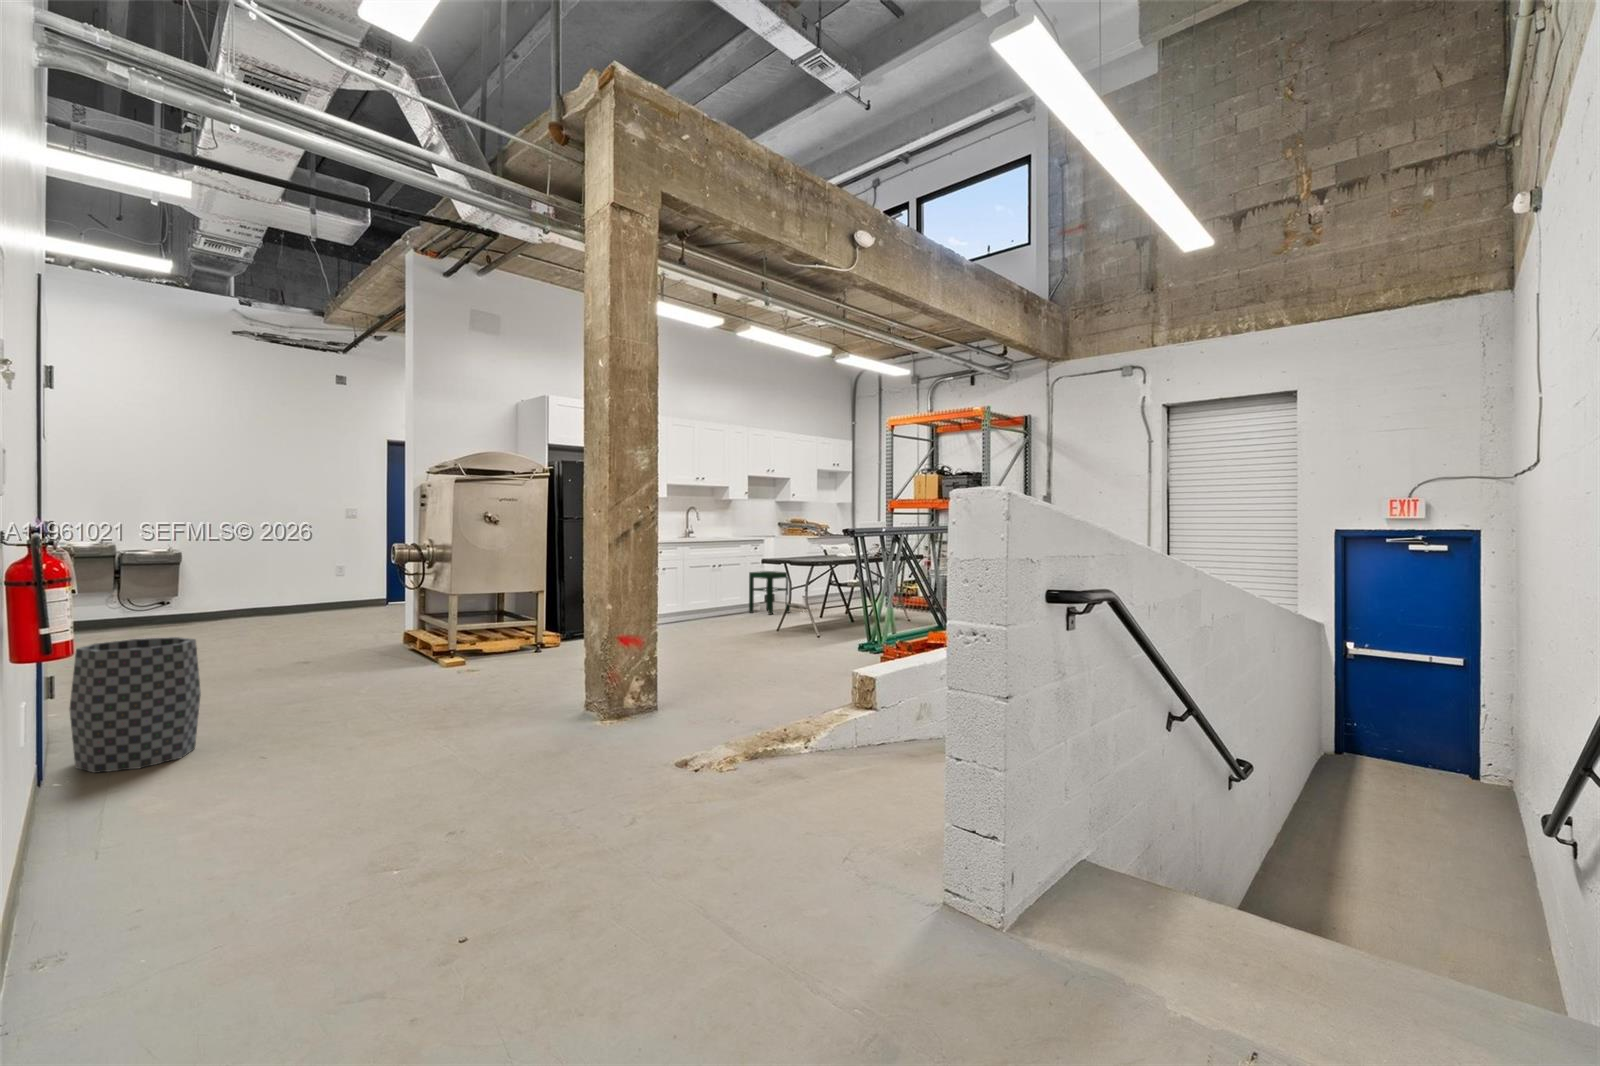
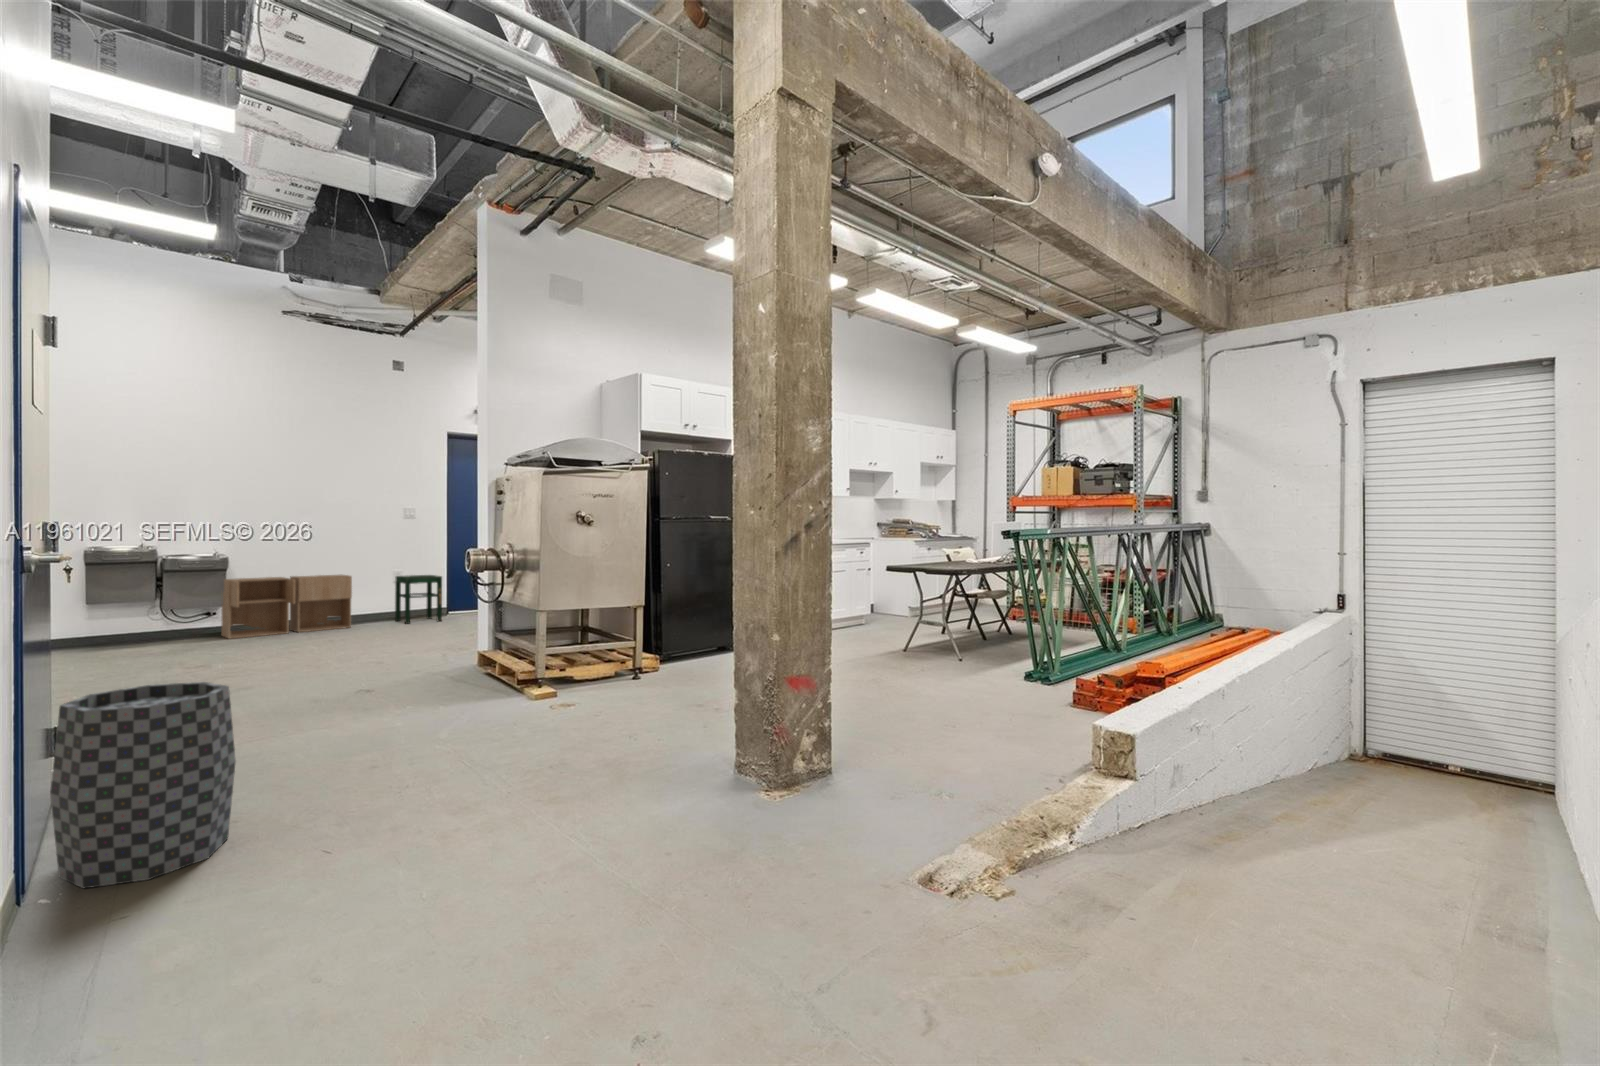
storage cabinet: none [174,569,296,626] -> present [222,575,352,639]
stool: present [749,571,790,615] -> present [395,575,442,624]

